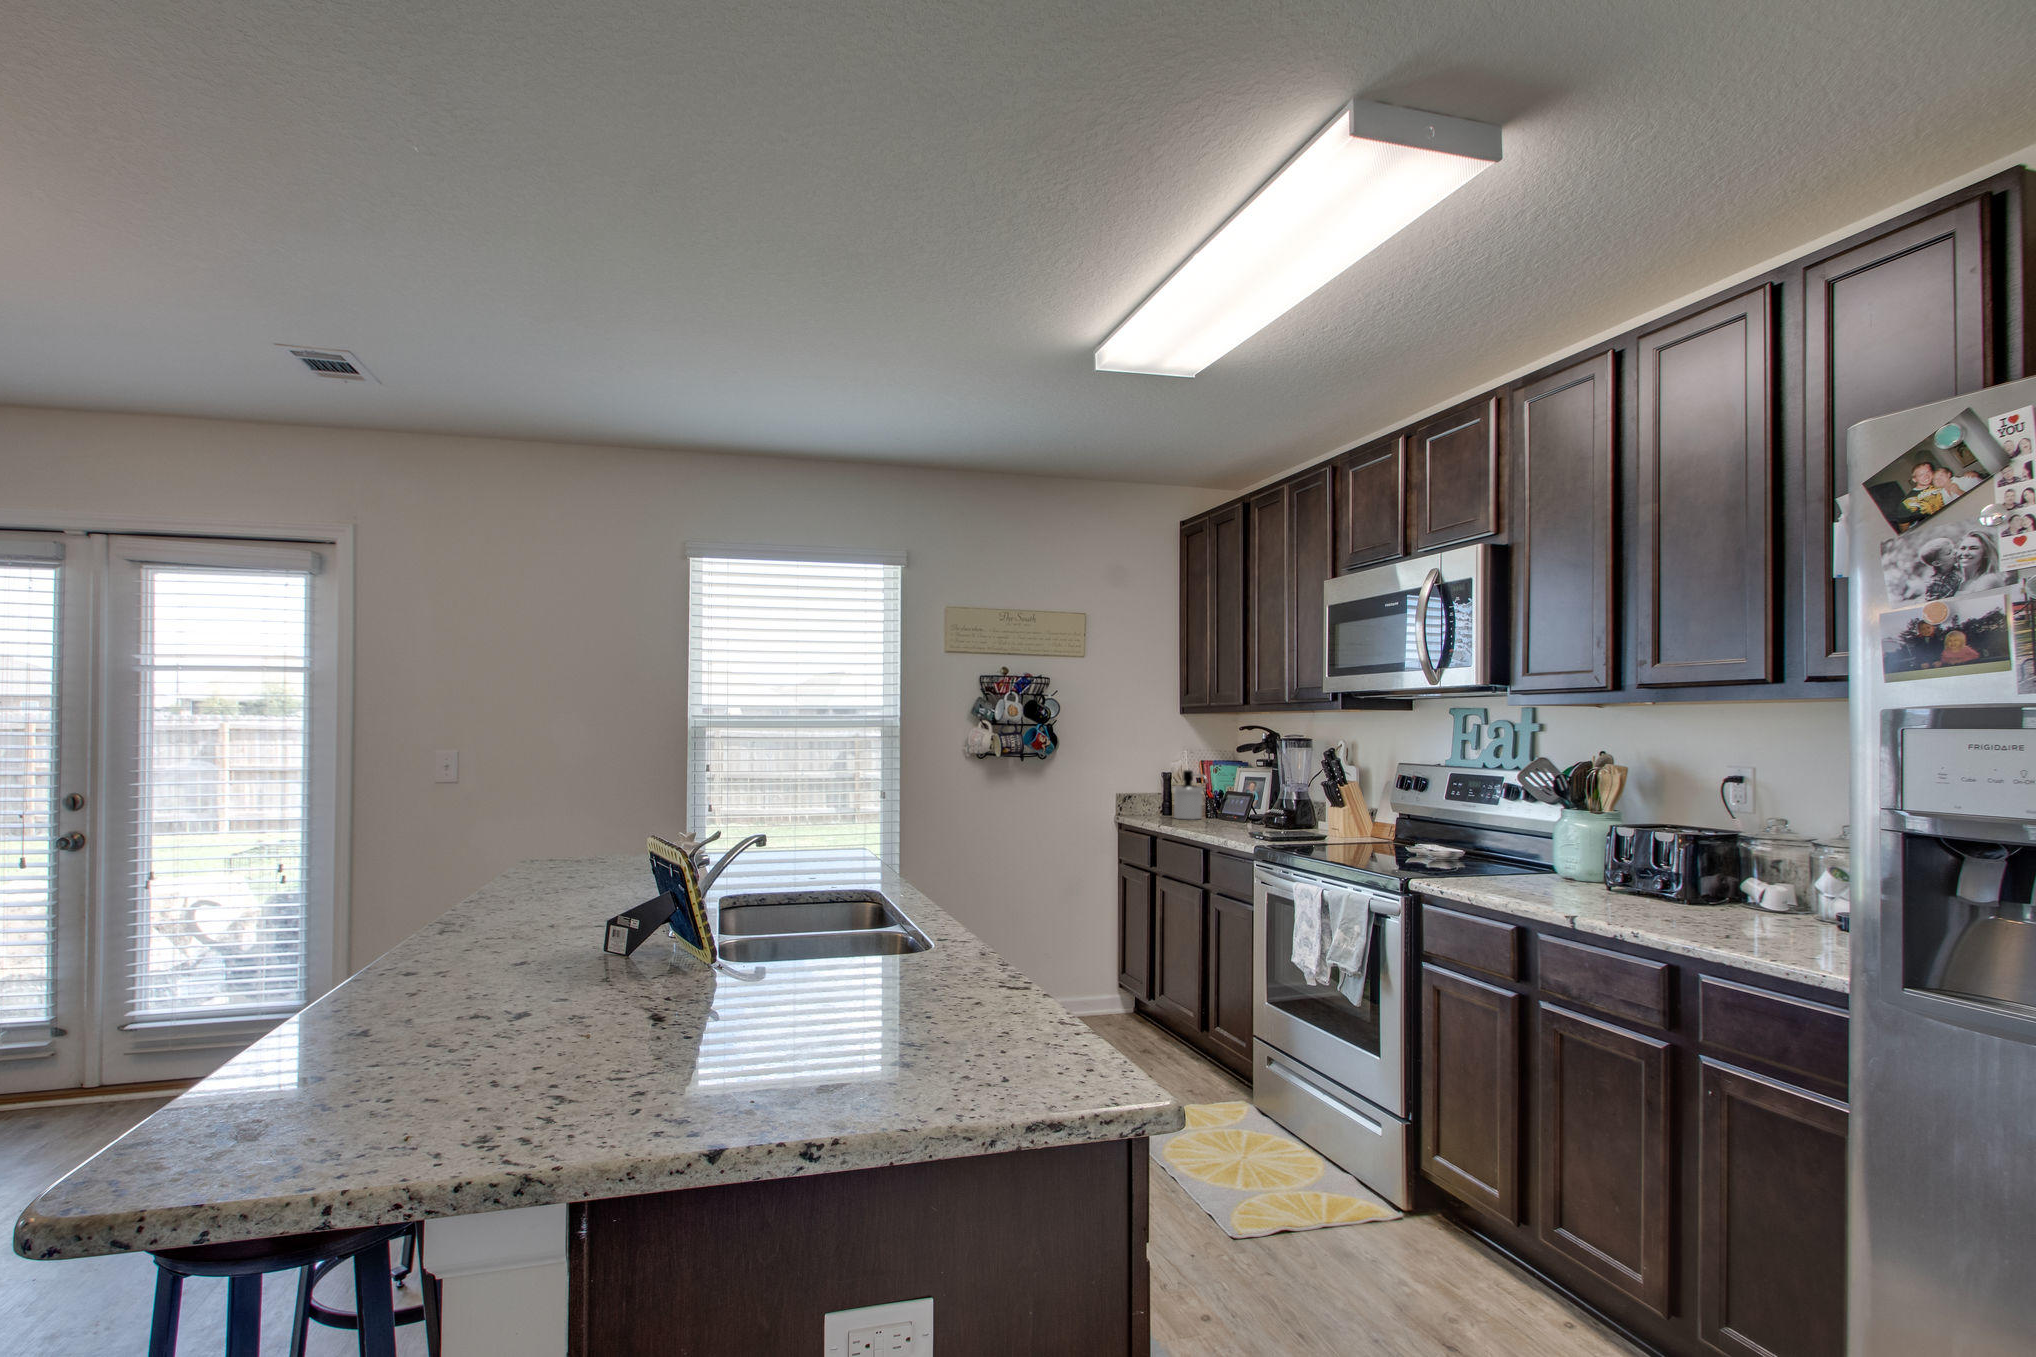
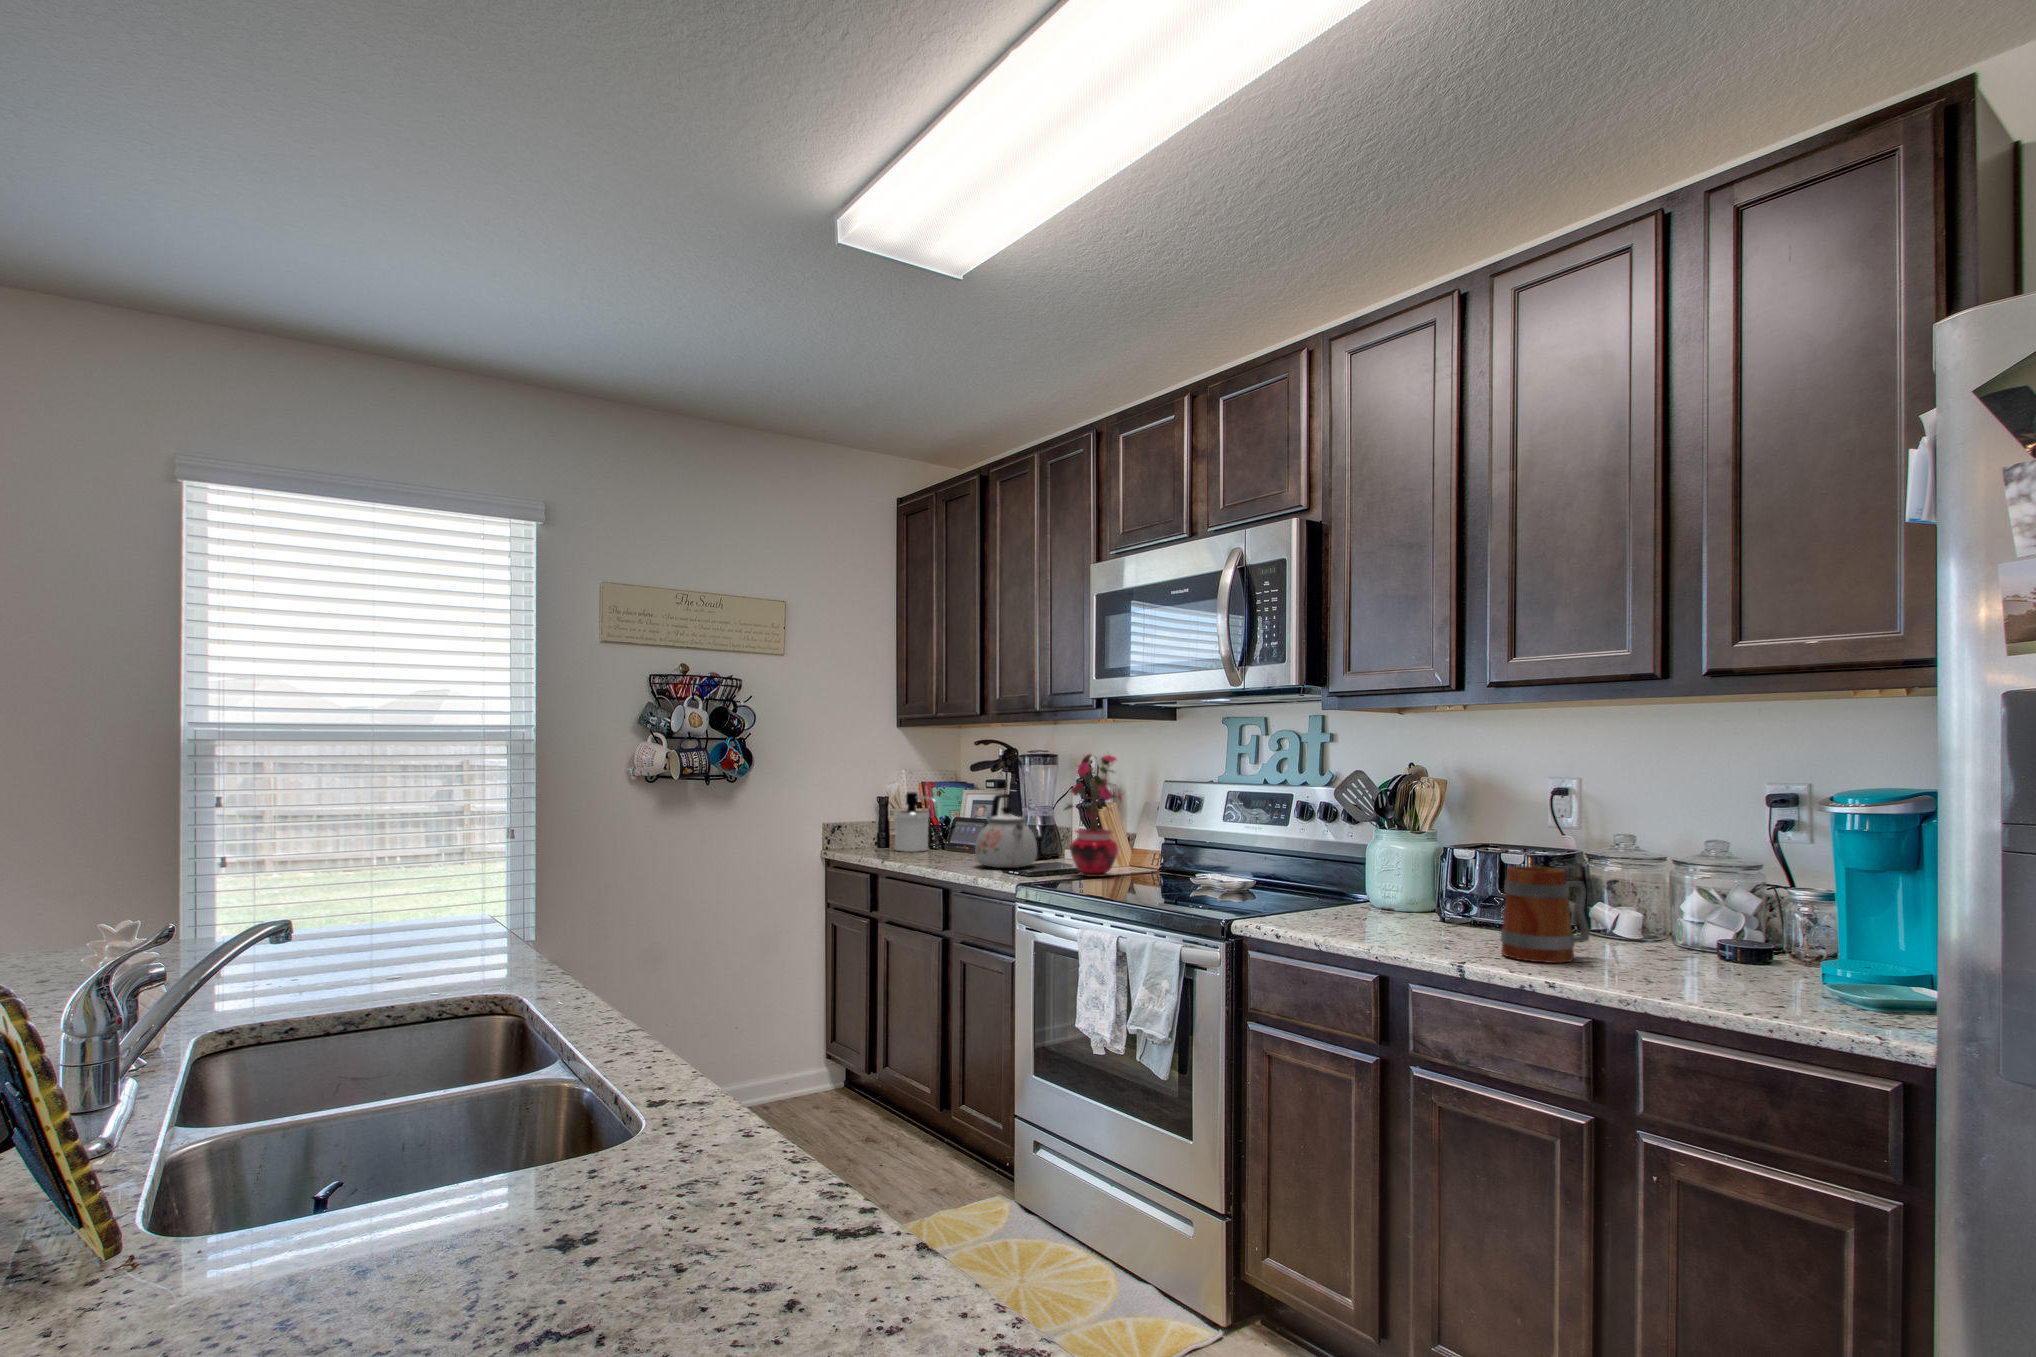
potted plant: none [1298,739,1354,844] -> present [1064,754,1122,877]
kettle: none [1230,773,1283,834] -> present [975,794,1037,868]
mug: none [1616,841,1699,921] -> present [1501,866,1590,963]

